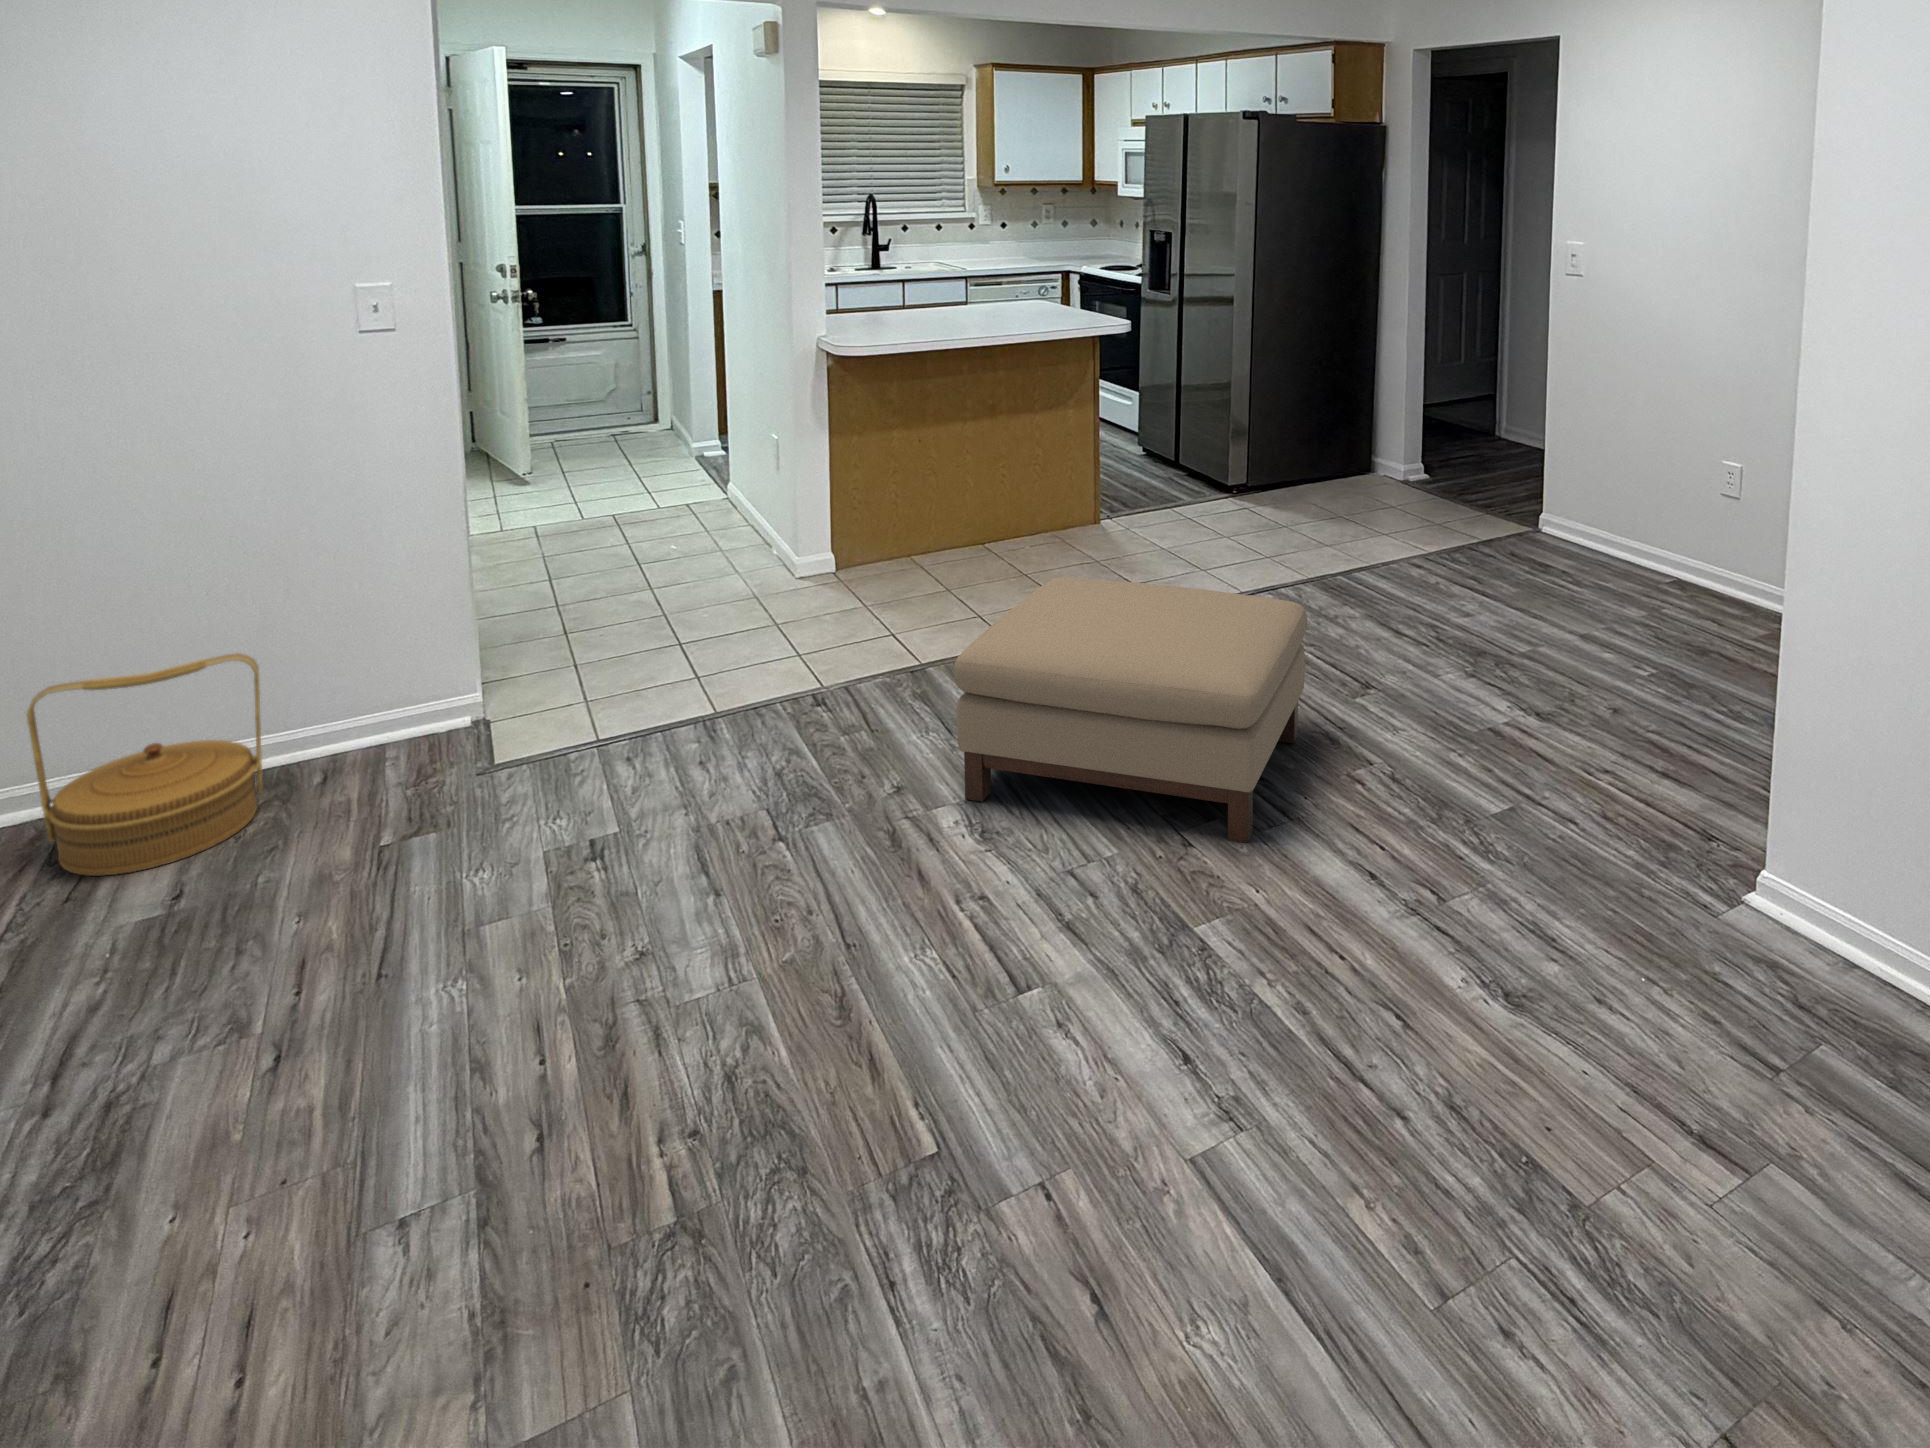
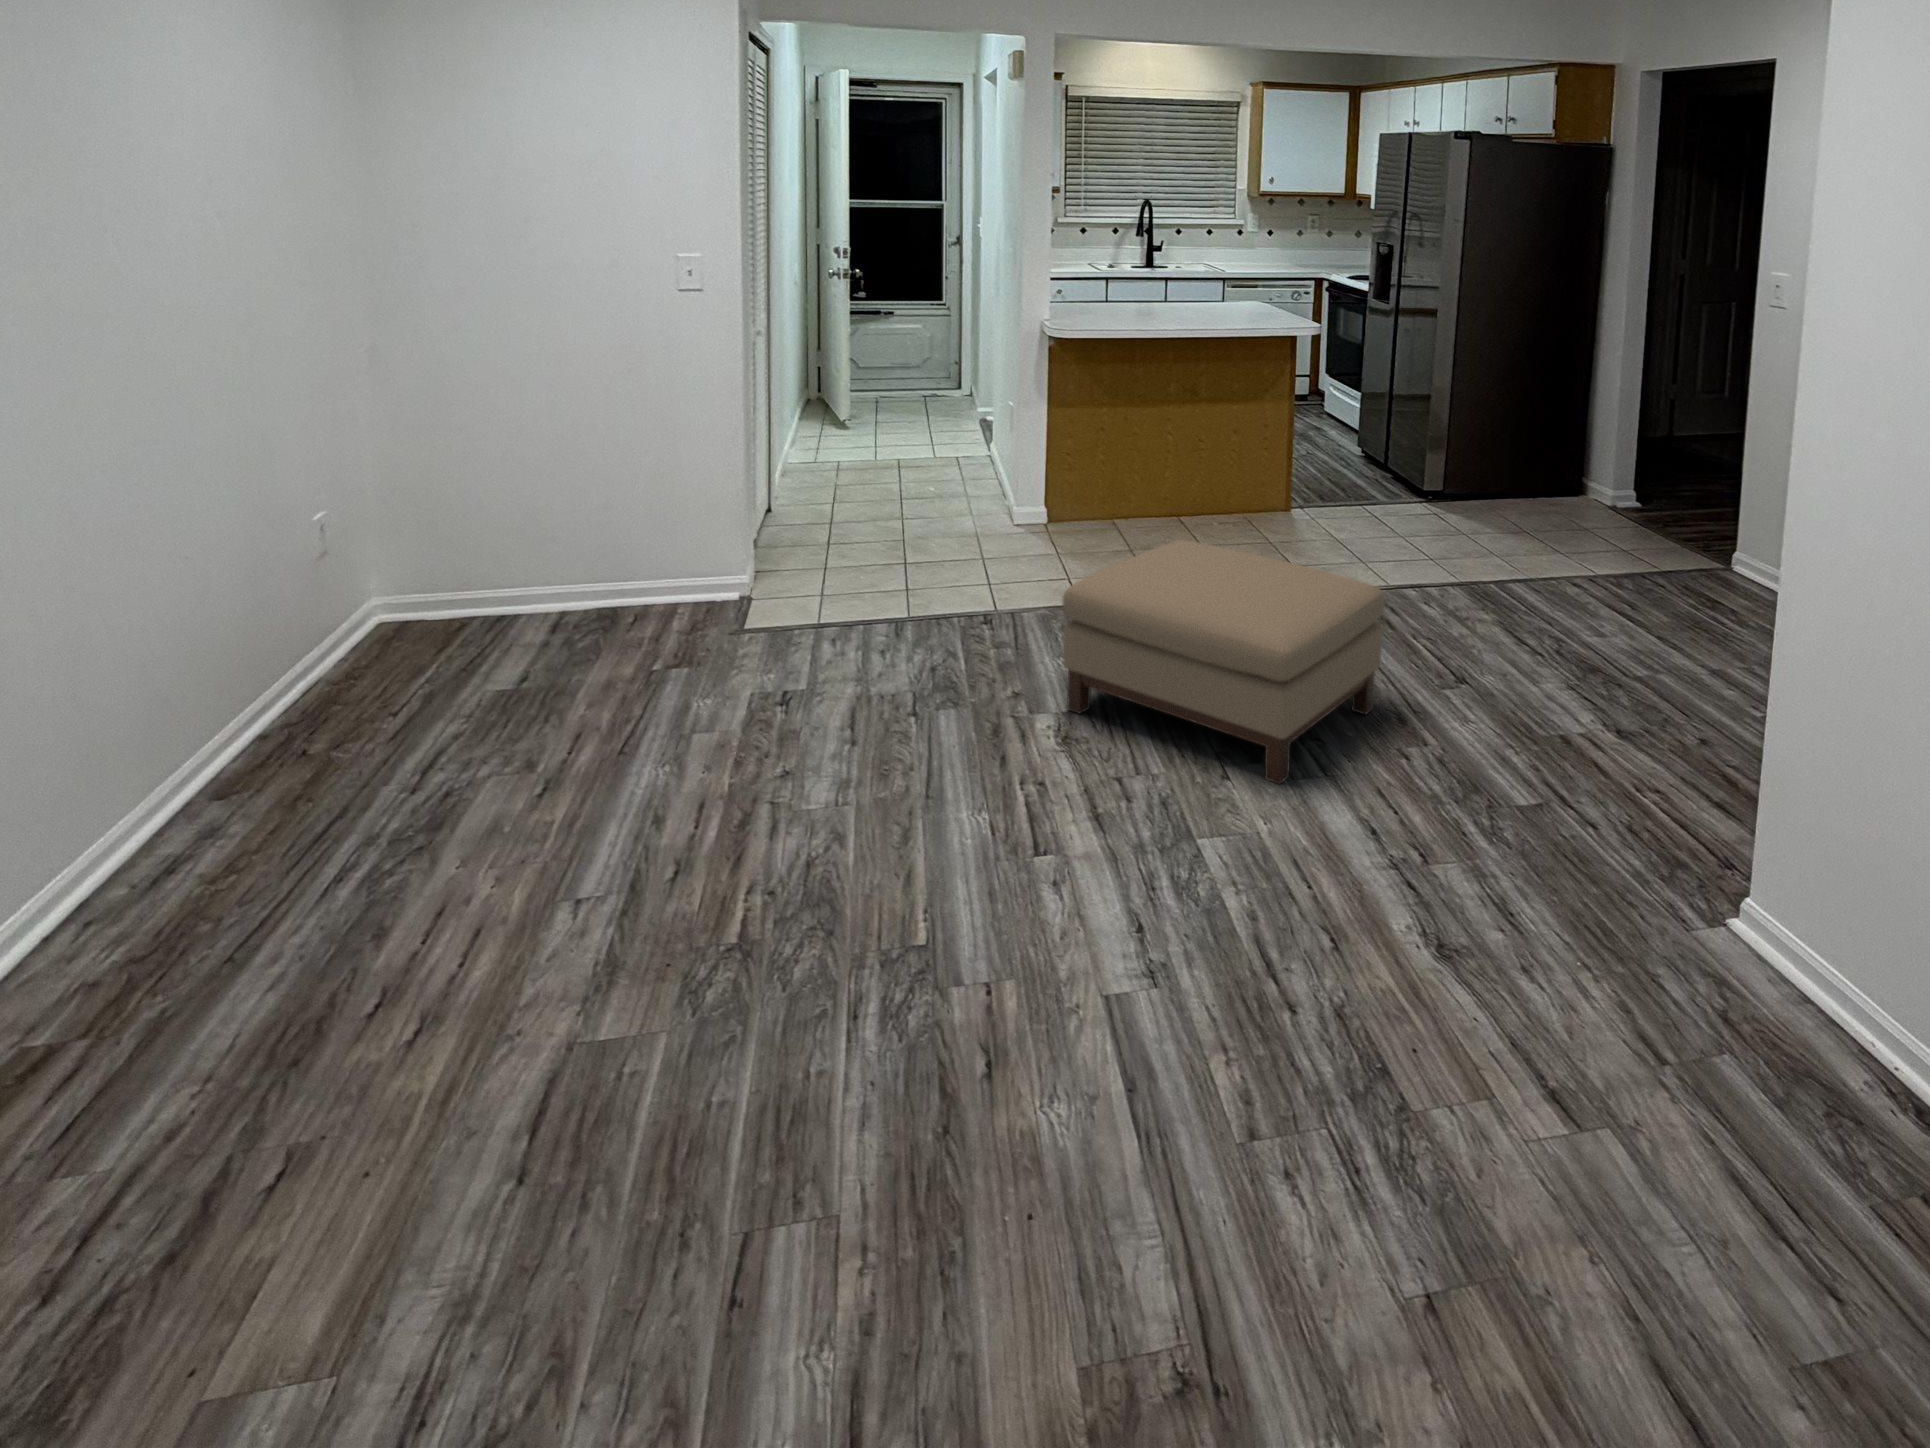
woven basket: present [27,654,262,876] -> none [456,516,598,658]

